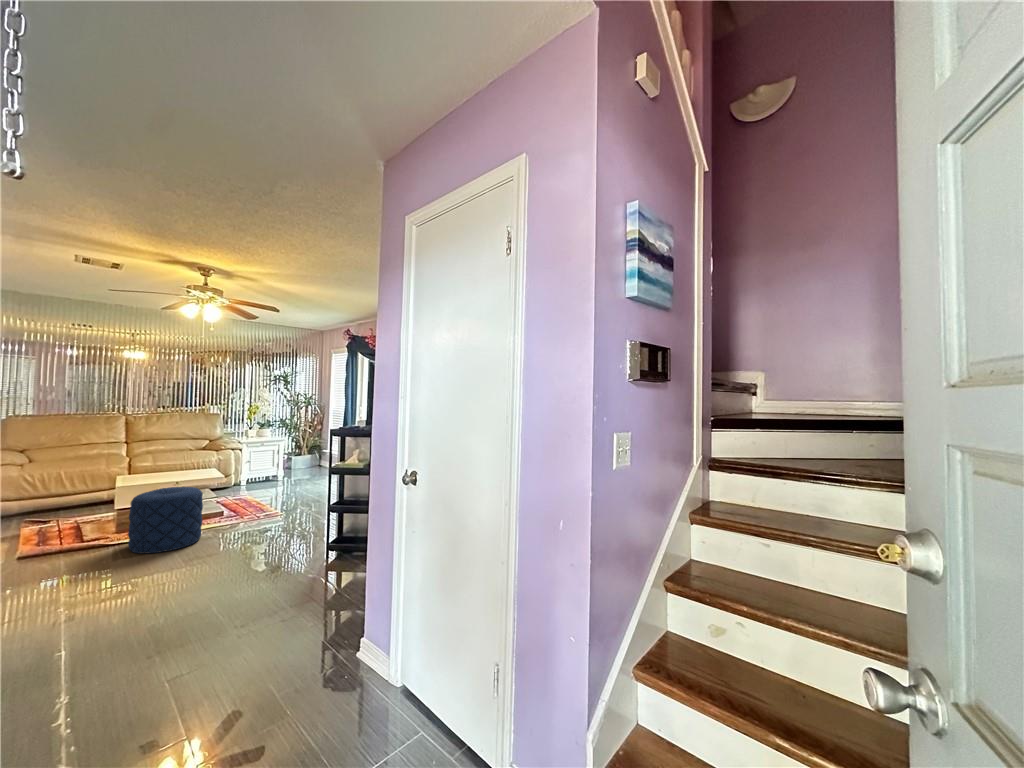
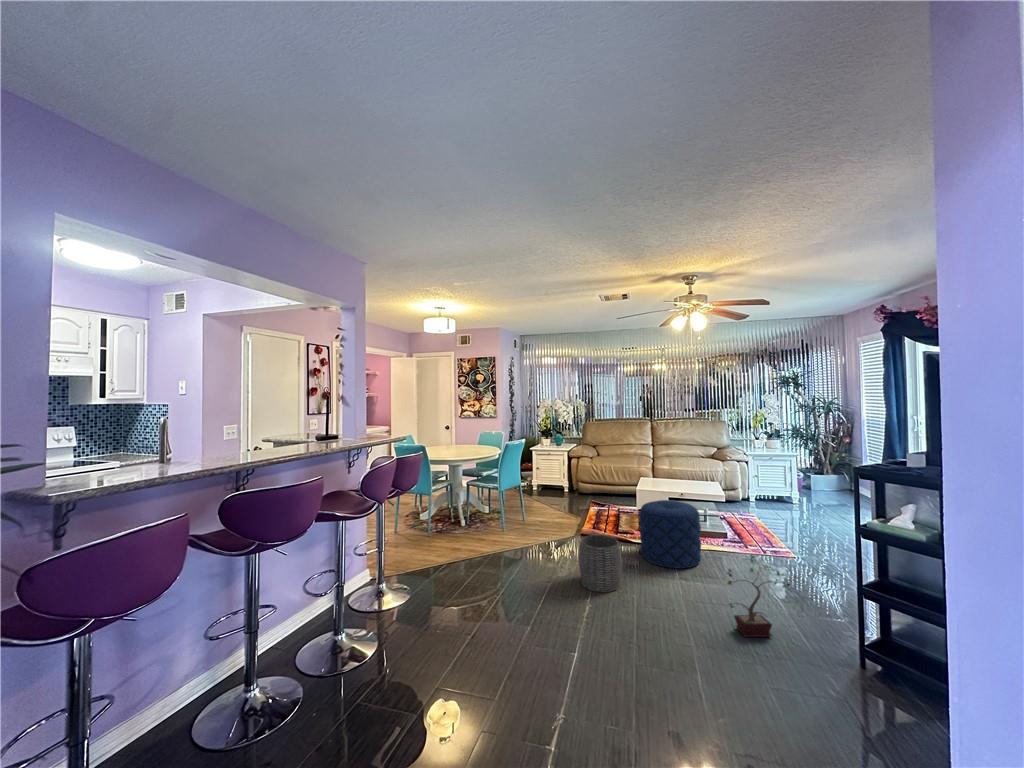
potted plant: none [237,506,293,571] -> present [727,555,800,637]
woven basket: none [45,533,114,598] -> present [579,535,622,592]

